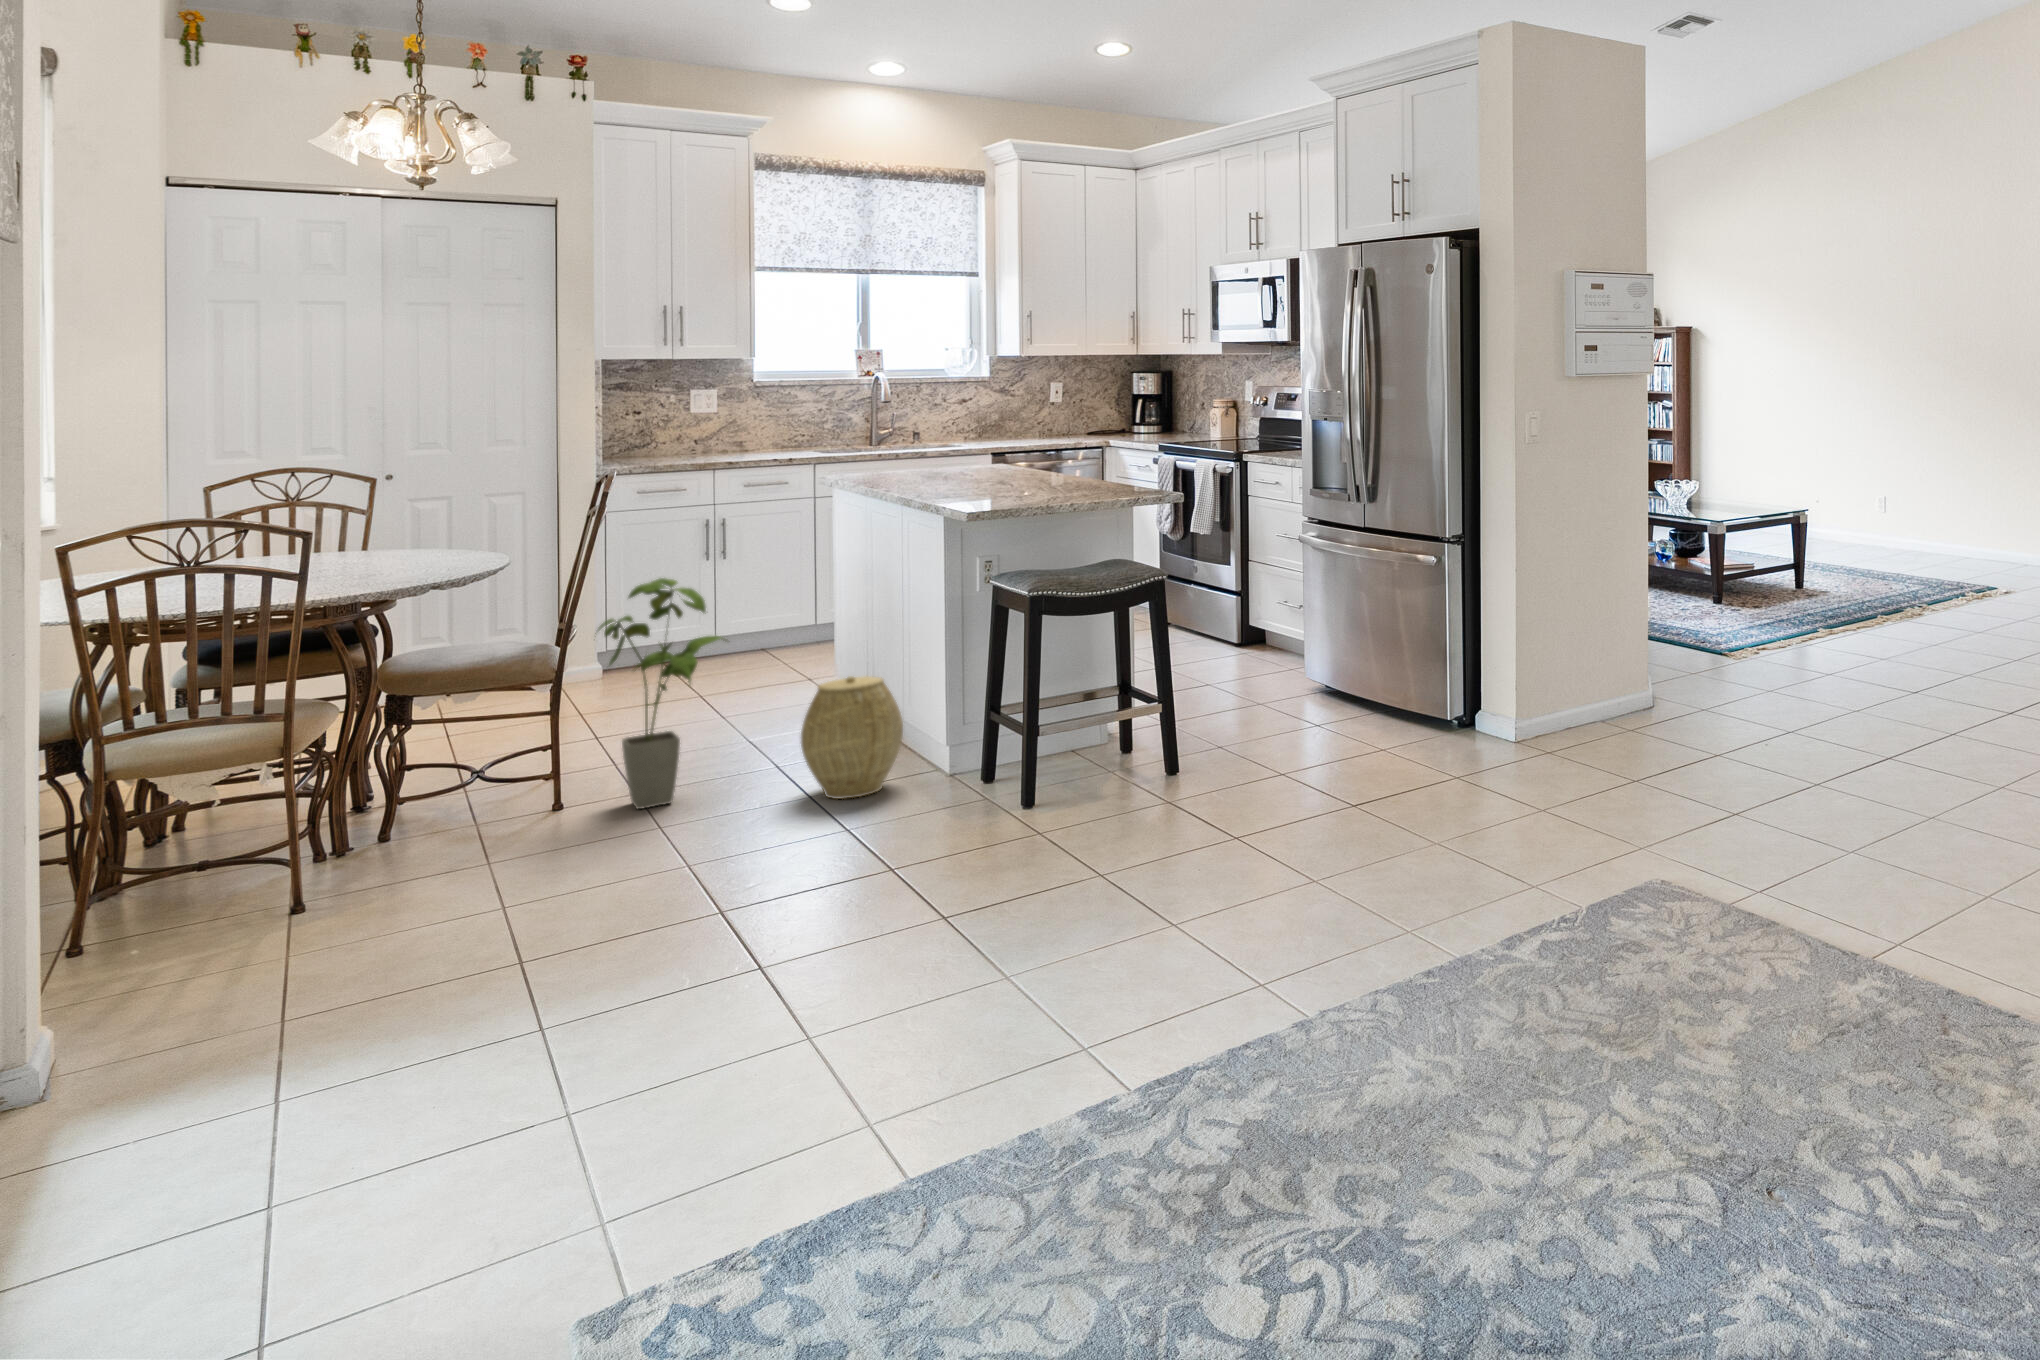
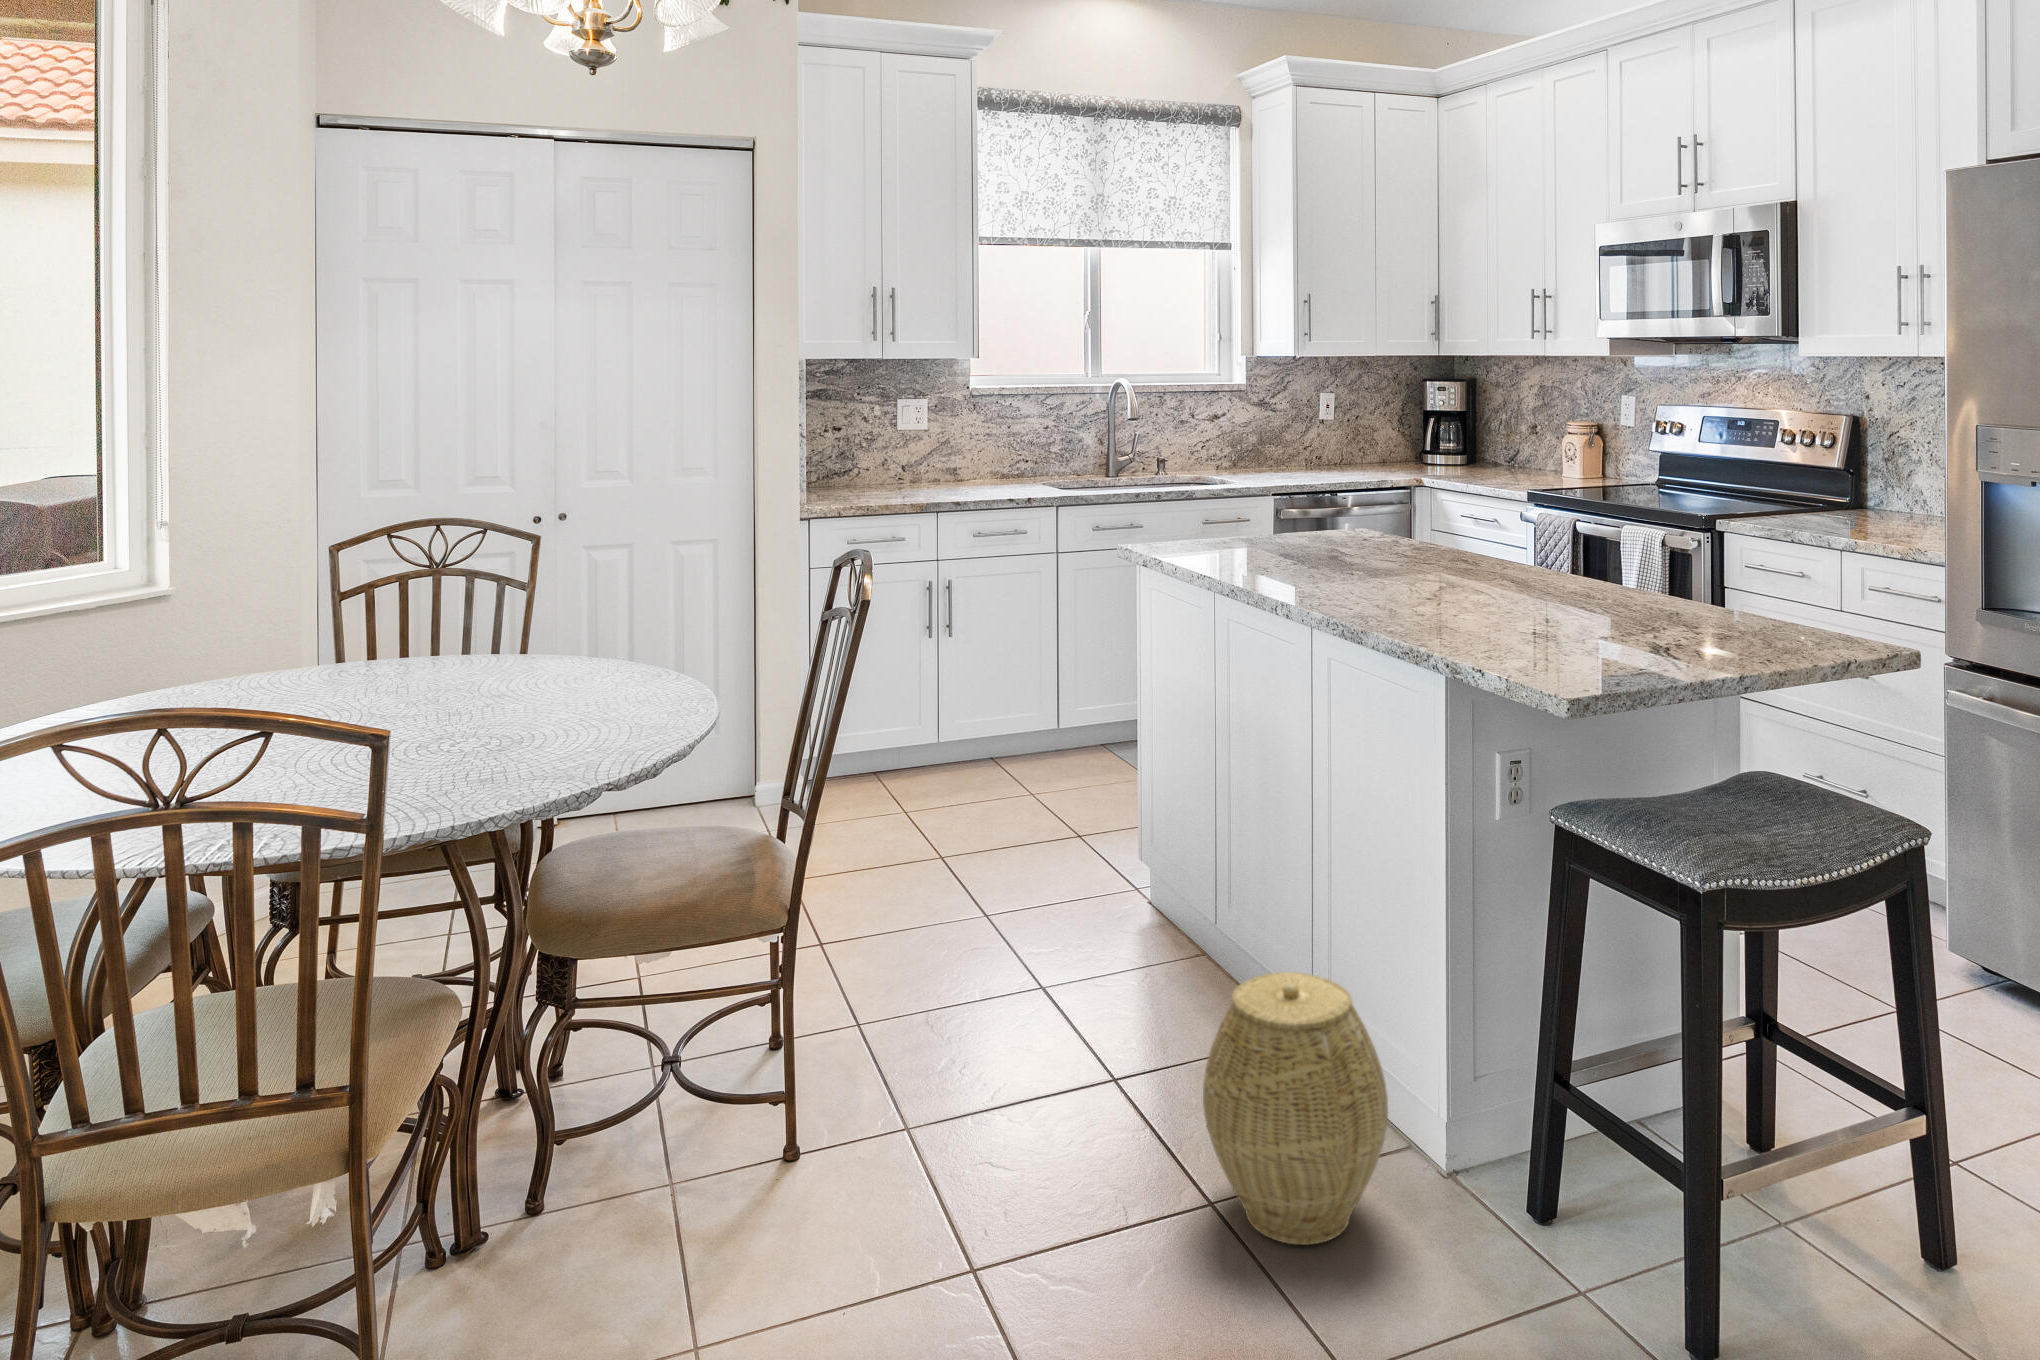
house plant: present [598,578,722,809] -> none [848,765,1056,1206]

